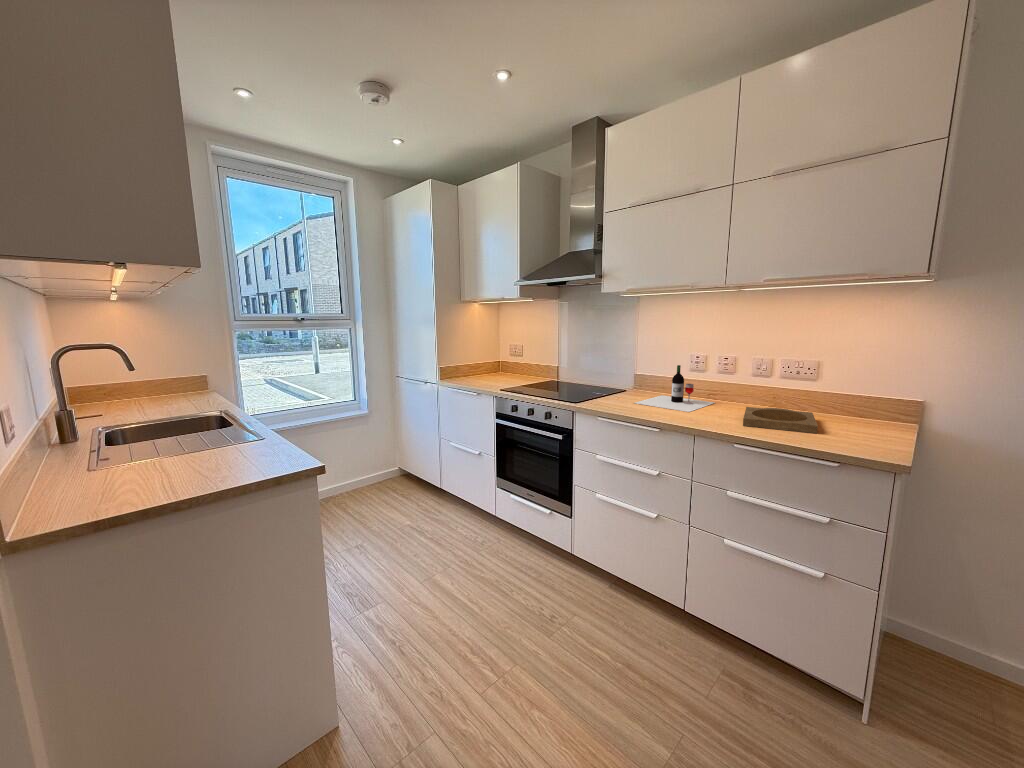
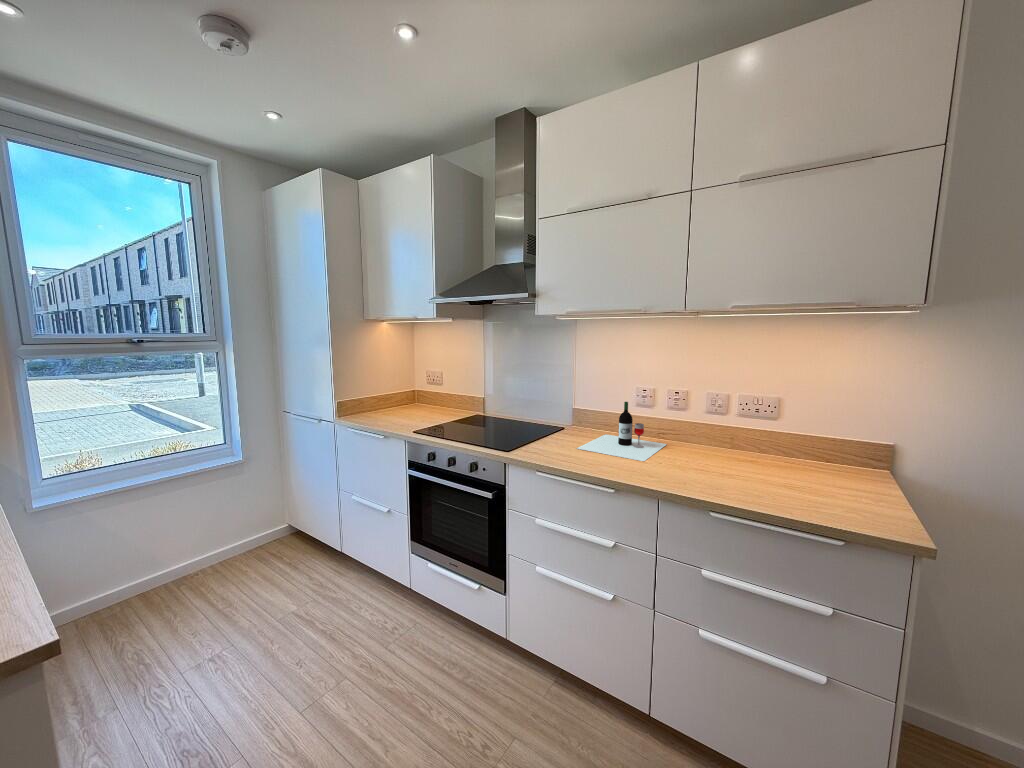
tray: present [743,407,818,434] -> none [707,453,801,493]

